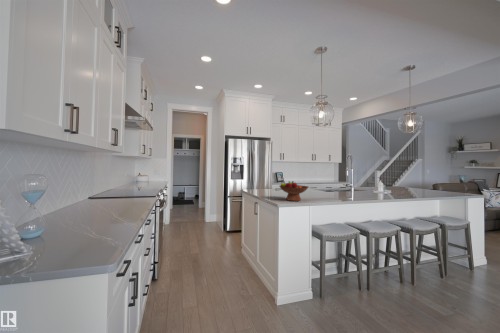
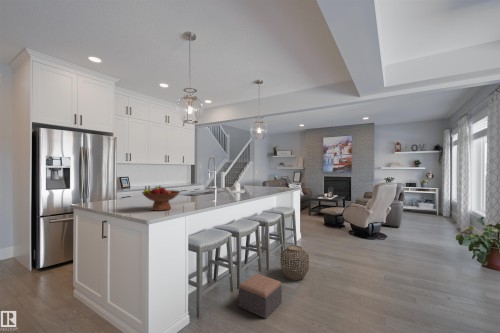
woven basket: none [427,262,473,307] -> present [280,245,309,280]
footstool: none [362,279,416,325] -> present [239,274,282,318]

